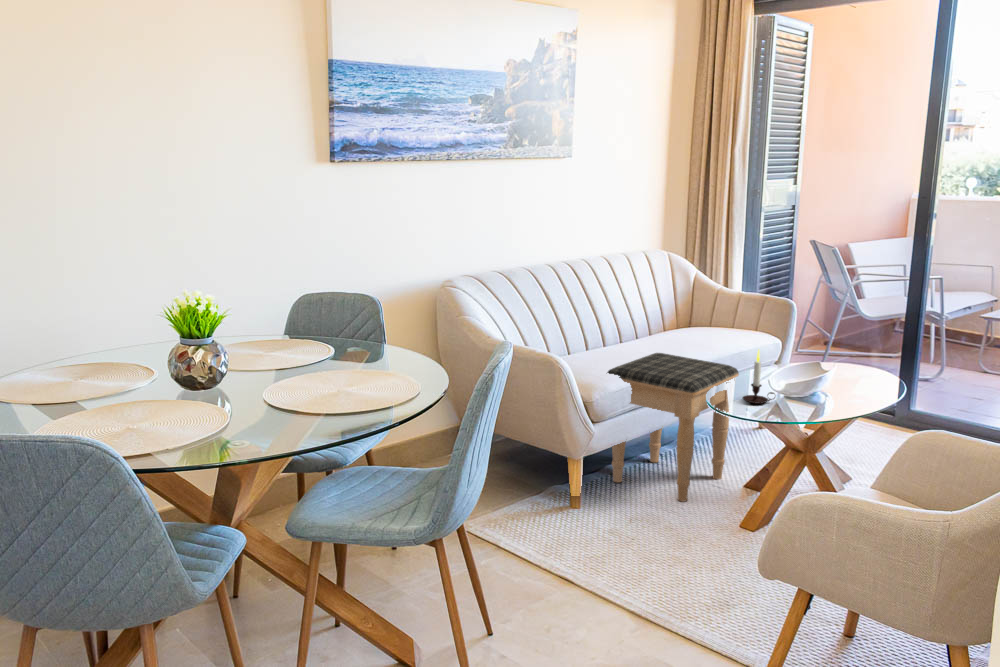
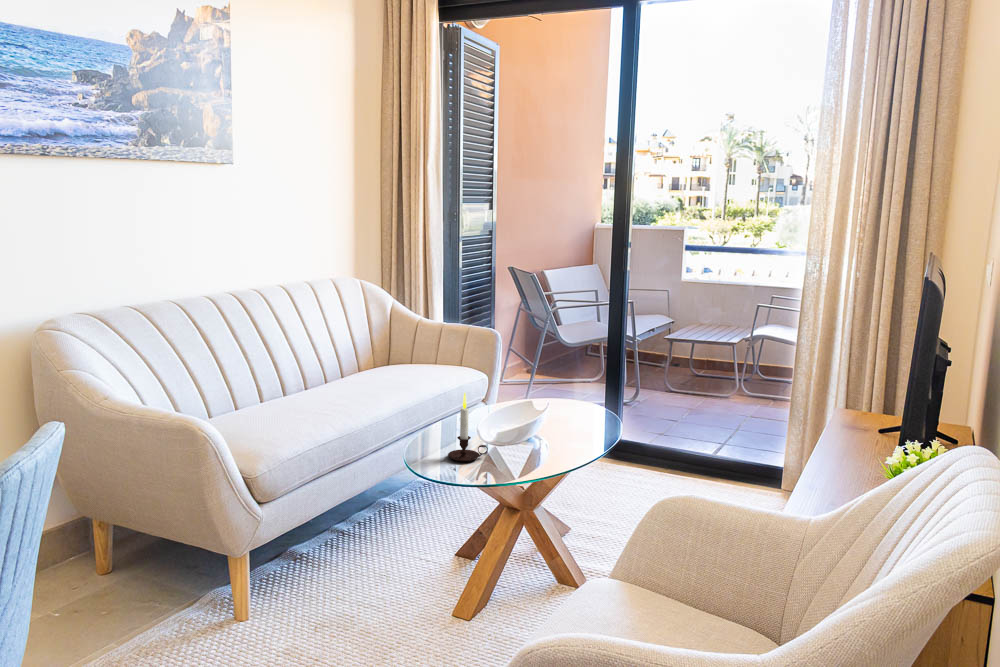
footstool: present [607,353,739,502] -> none [277,400,442,589]

